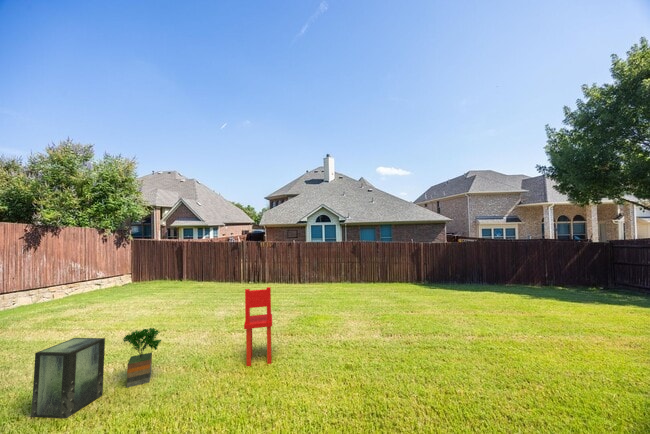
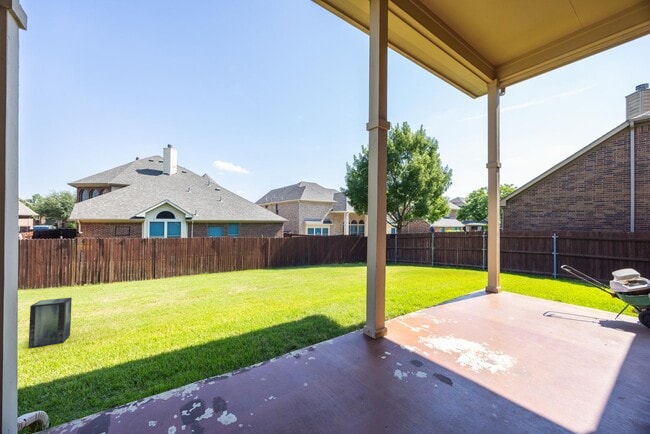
chair: present [244,287,272,366] -> none [160,262,184,313]
potted tree: present [123,328,161,388] -> none [74,293,107,332]

